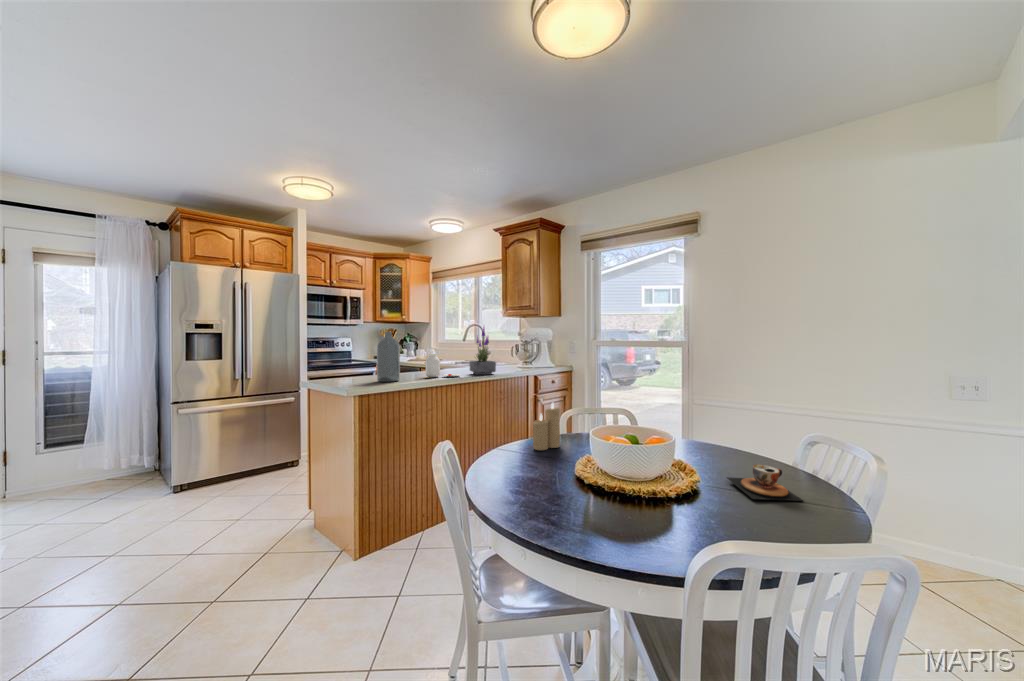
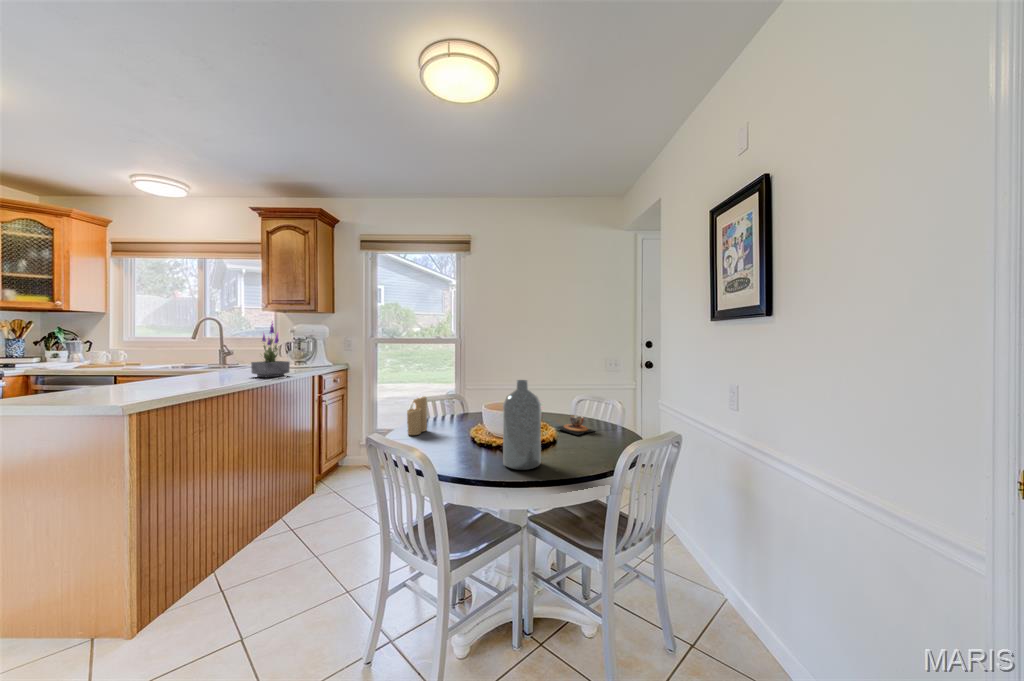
bottle: present [377,332,400,382] -> present [503,380,541,470]
jar: present [424,354,460,378] -> none [198,355,253,385]

